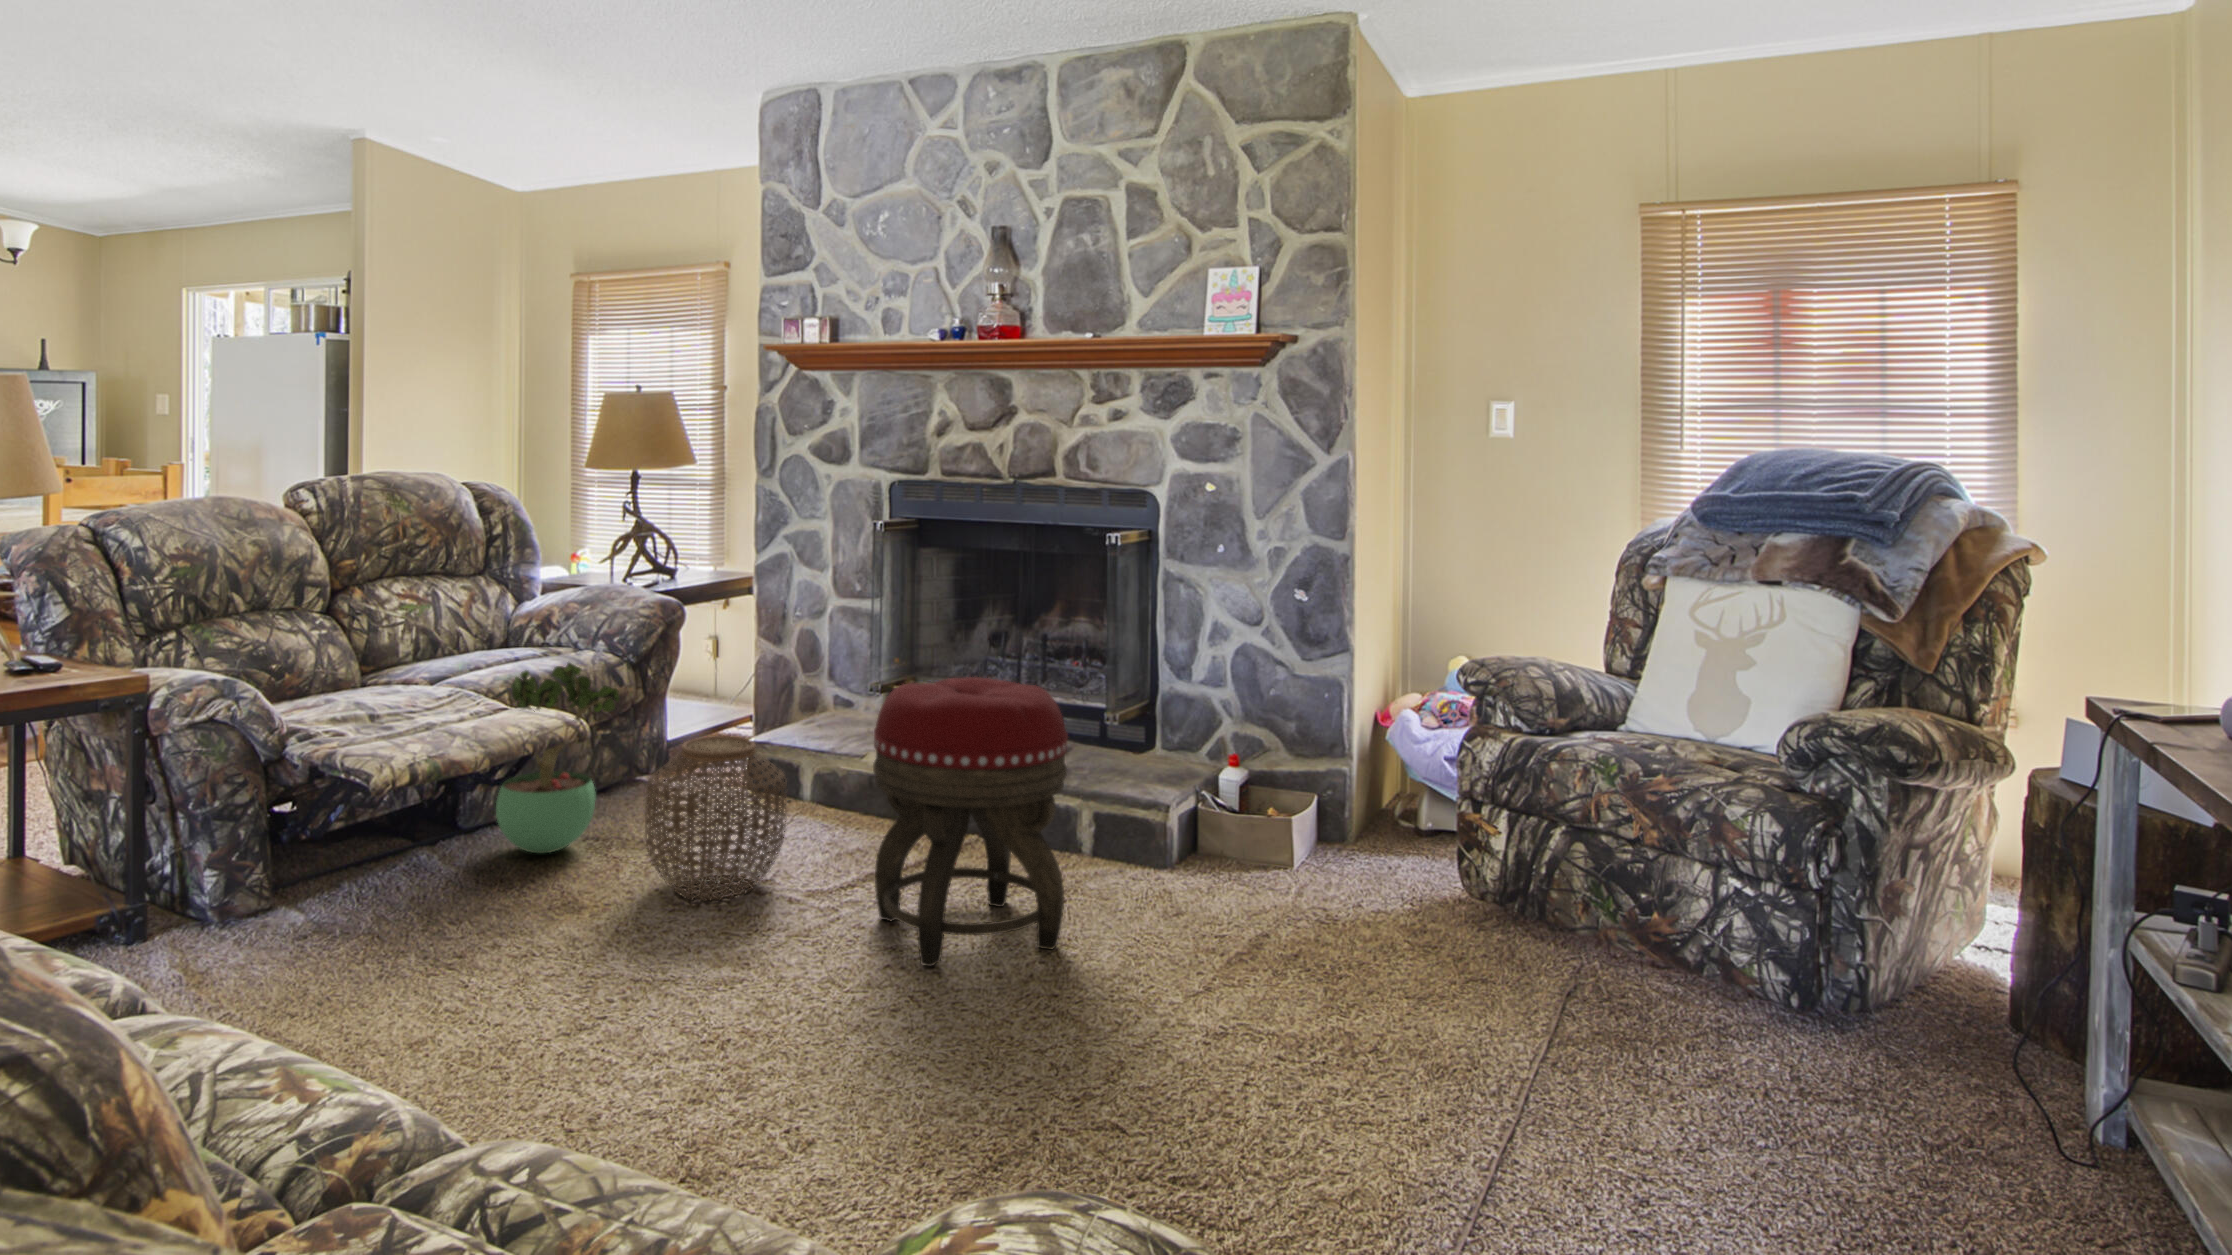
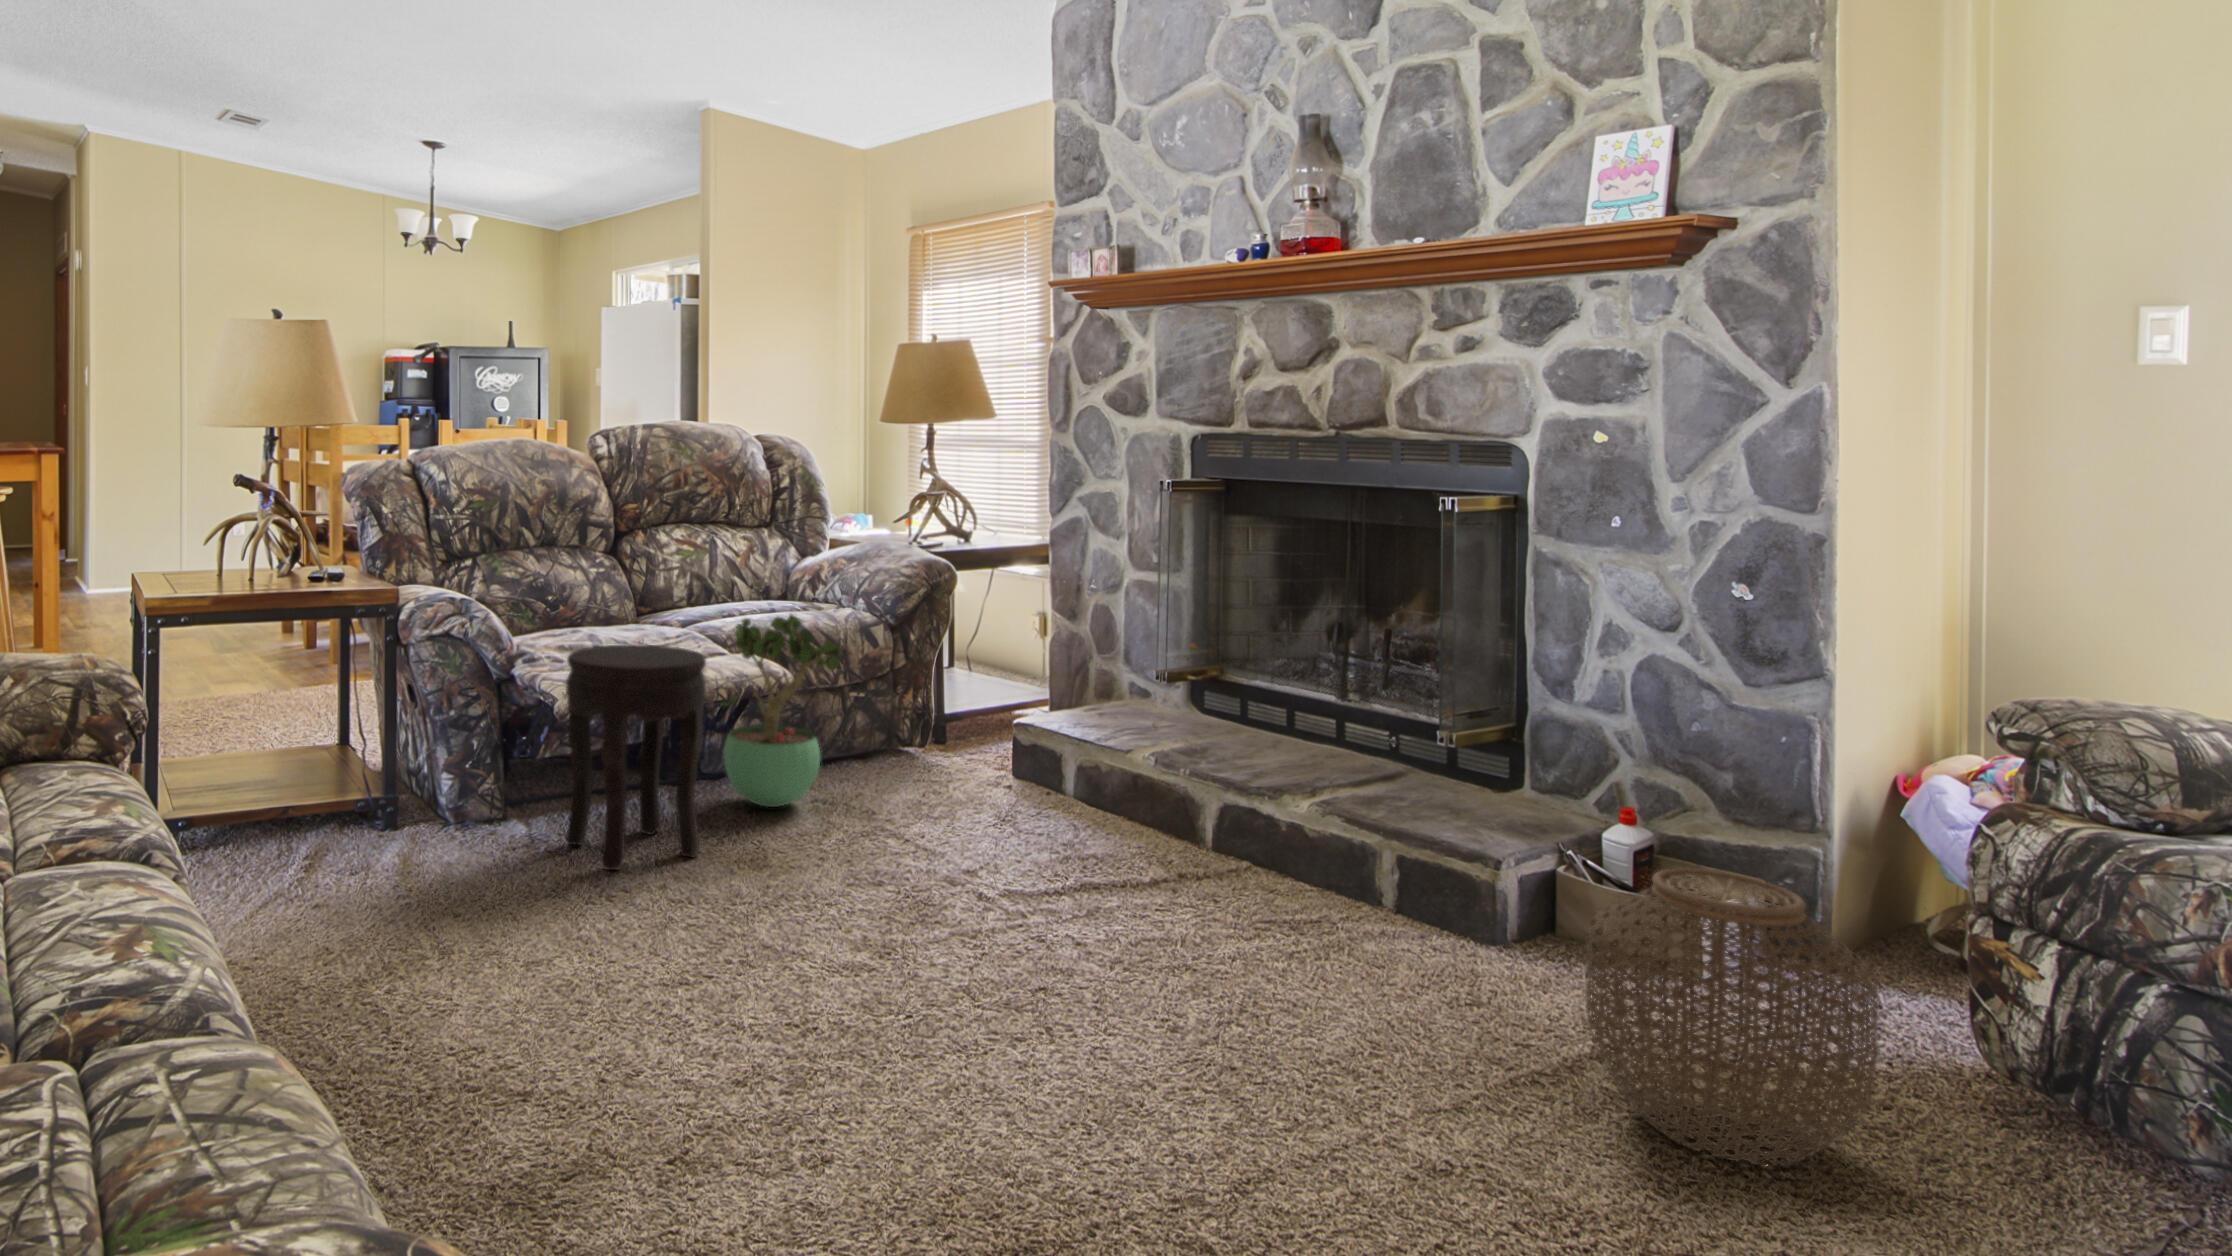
footstool: present [873,677,1068,966] -> none [1049,659,1296,1005]
side table: none [350,707,511,947] -> present [566,645,706,870]
woven basket: present [645,736,787,900] -> present [1585,869,1878,1166]

